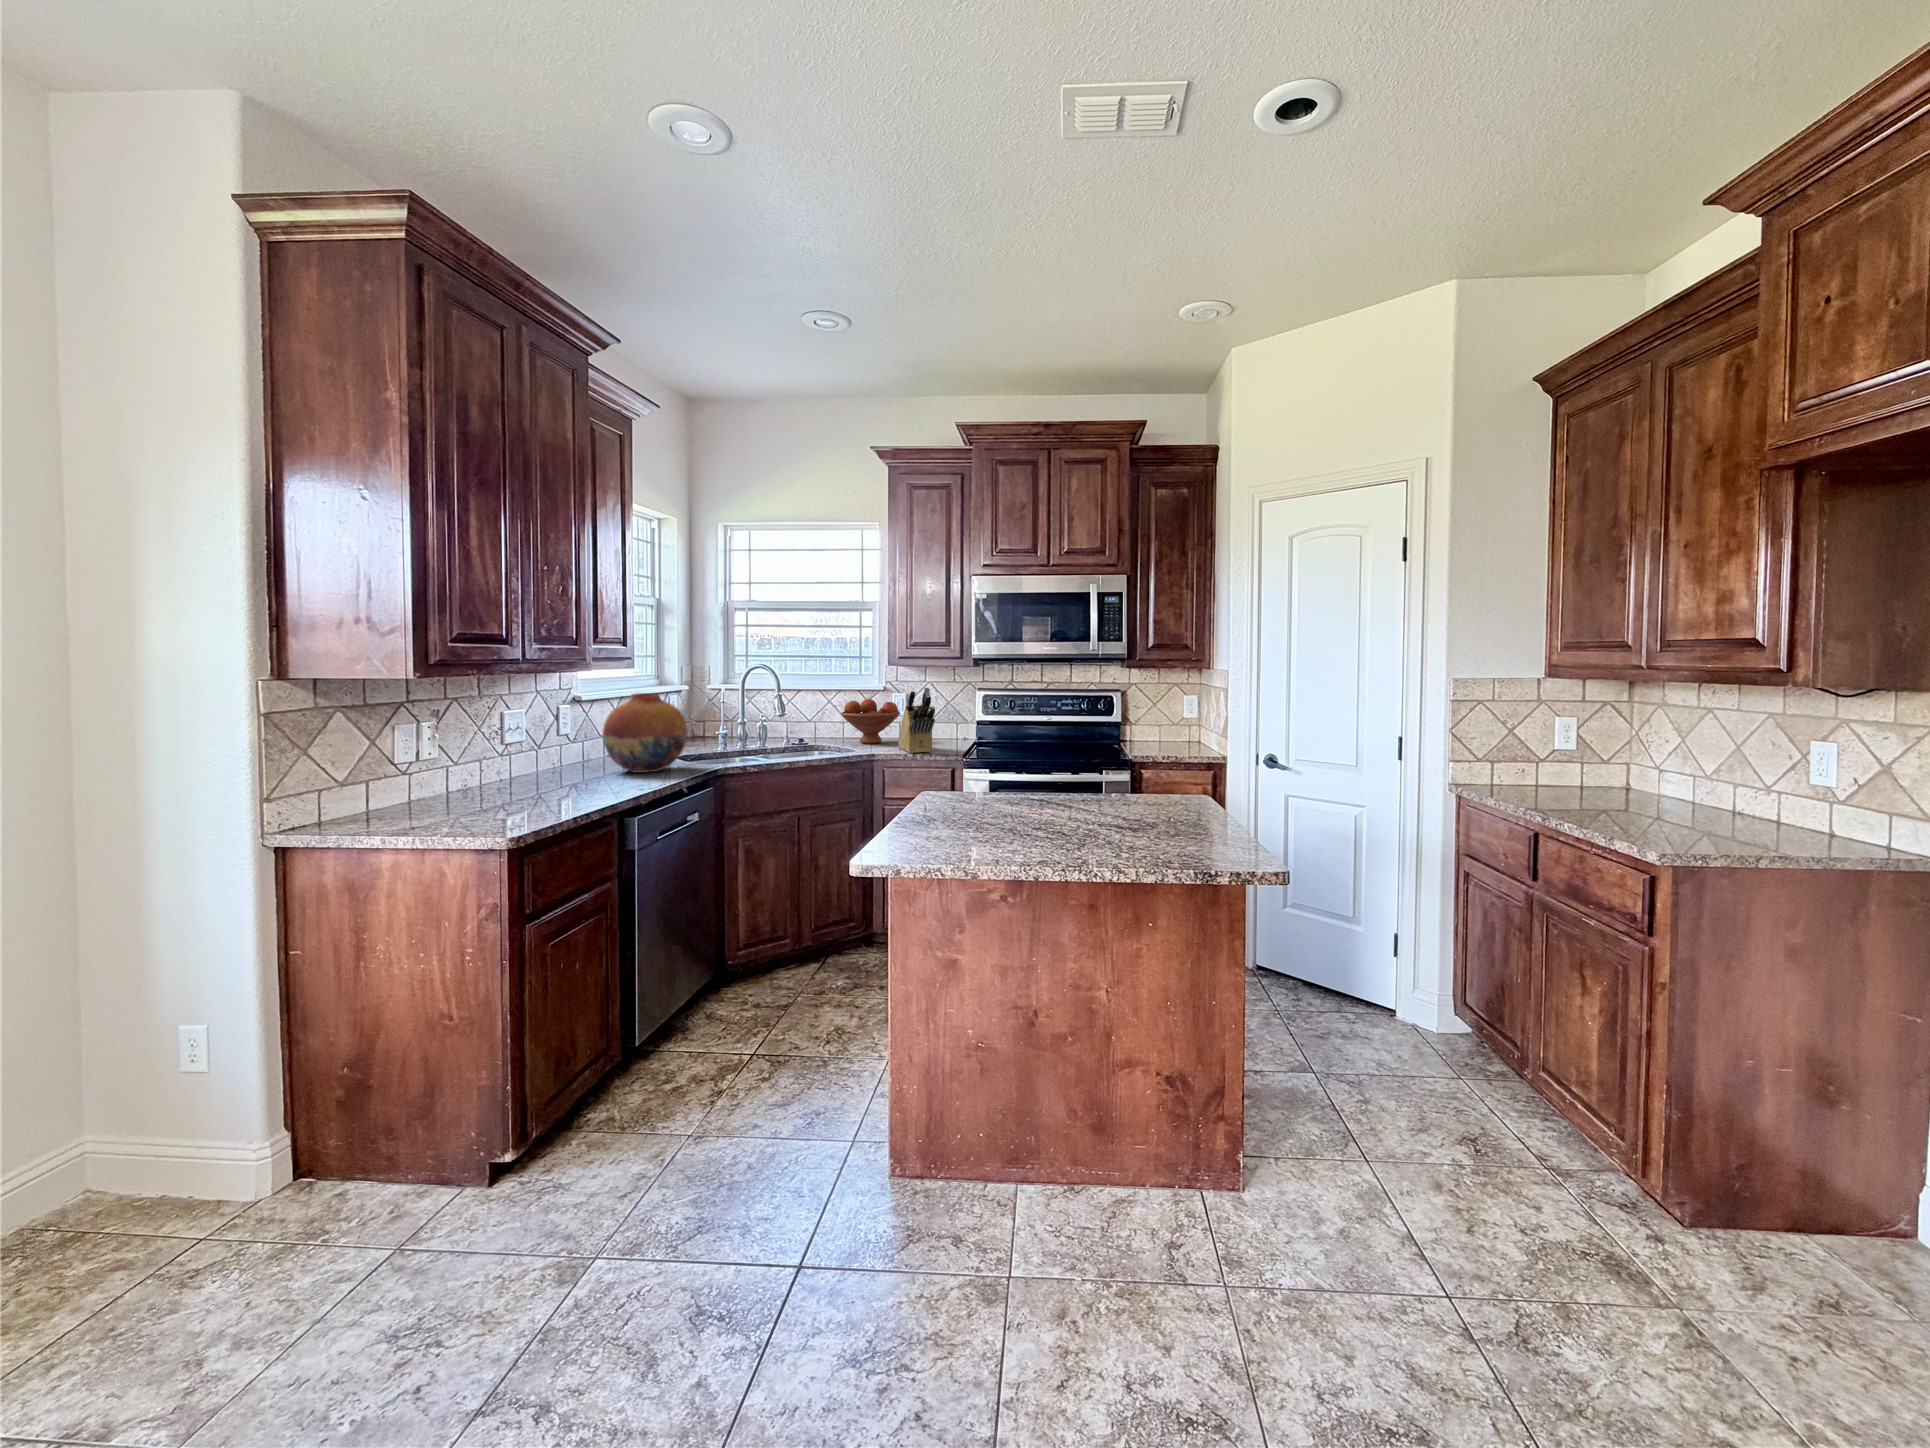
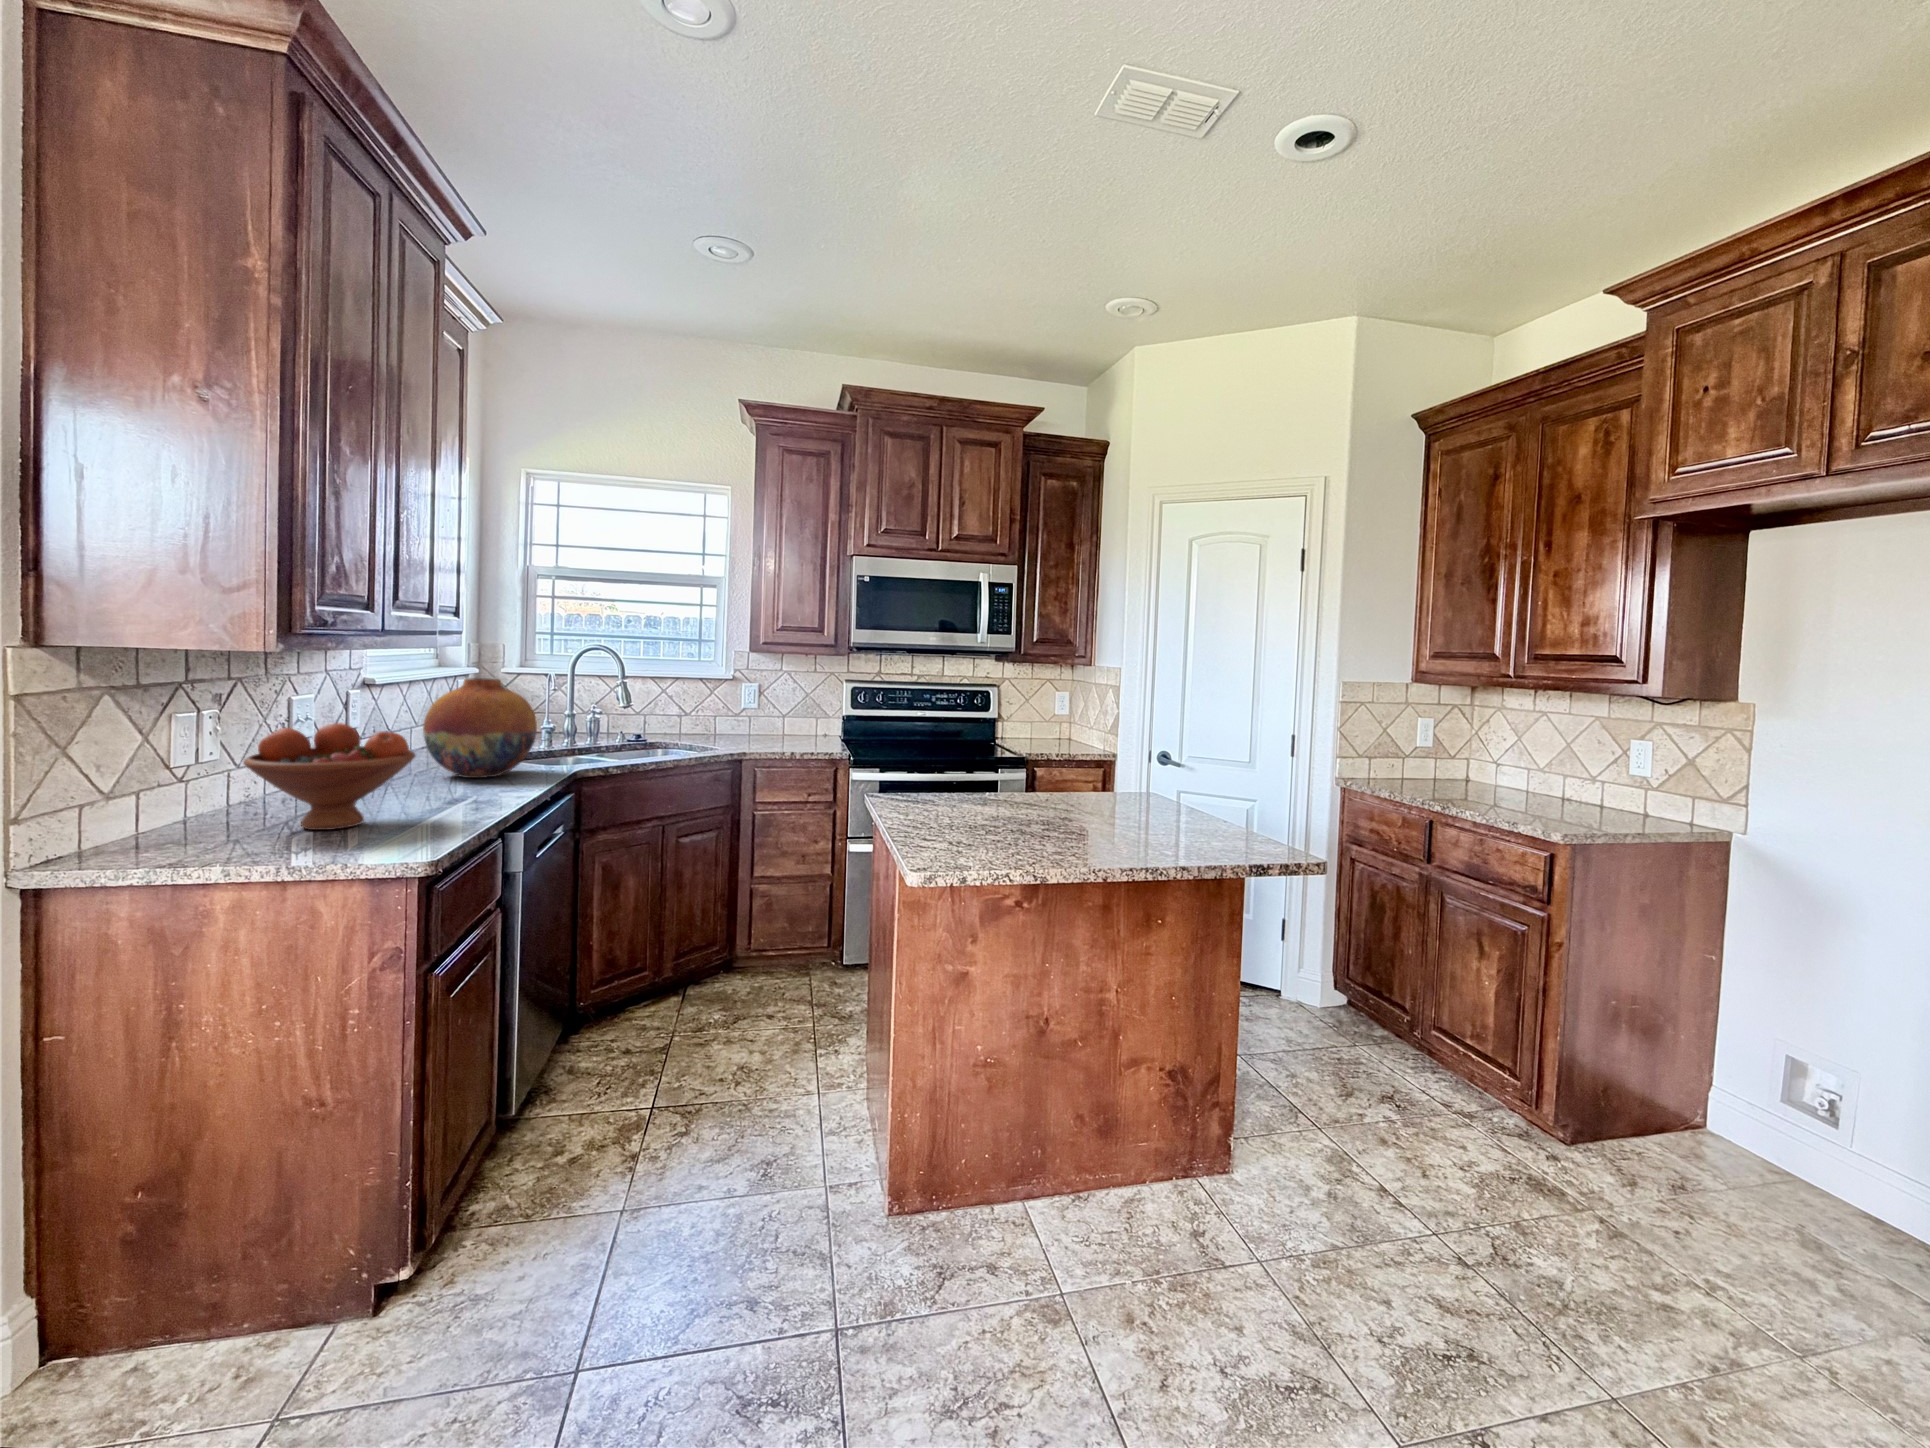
knife block: present [898,687,935,753] -> none [761,679,818,753]
fruit bowl: present [841,699,900,744] -> present [243,723,415,830]

